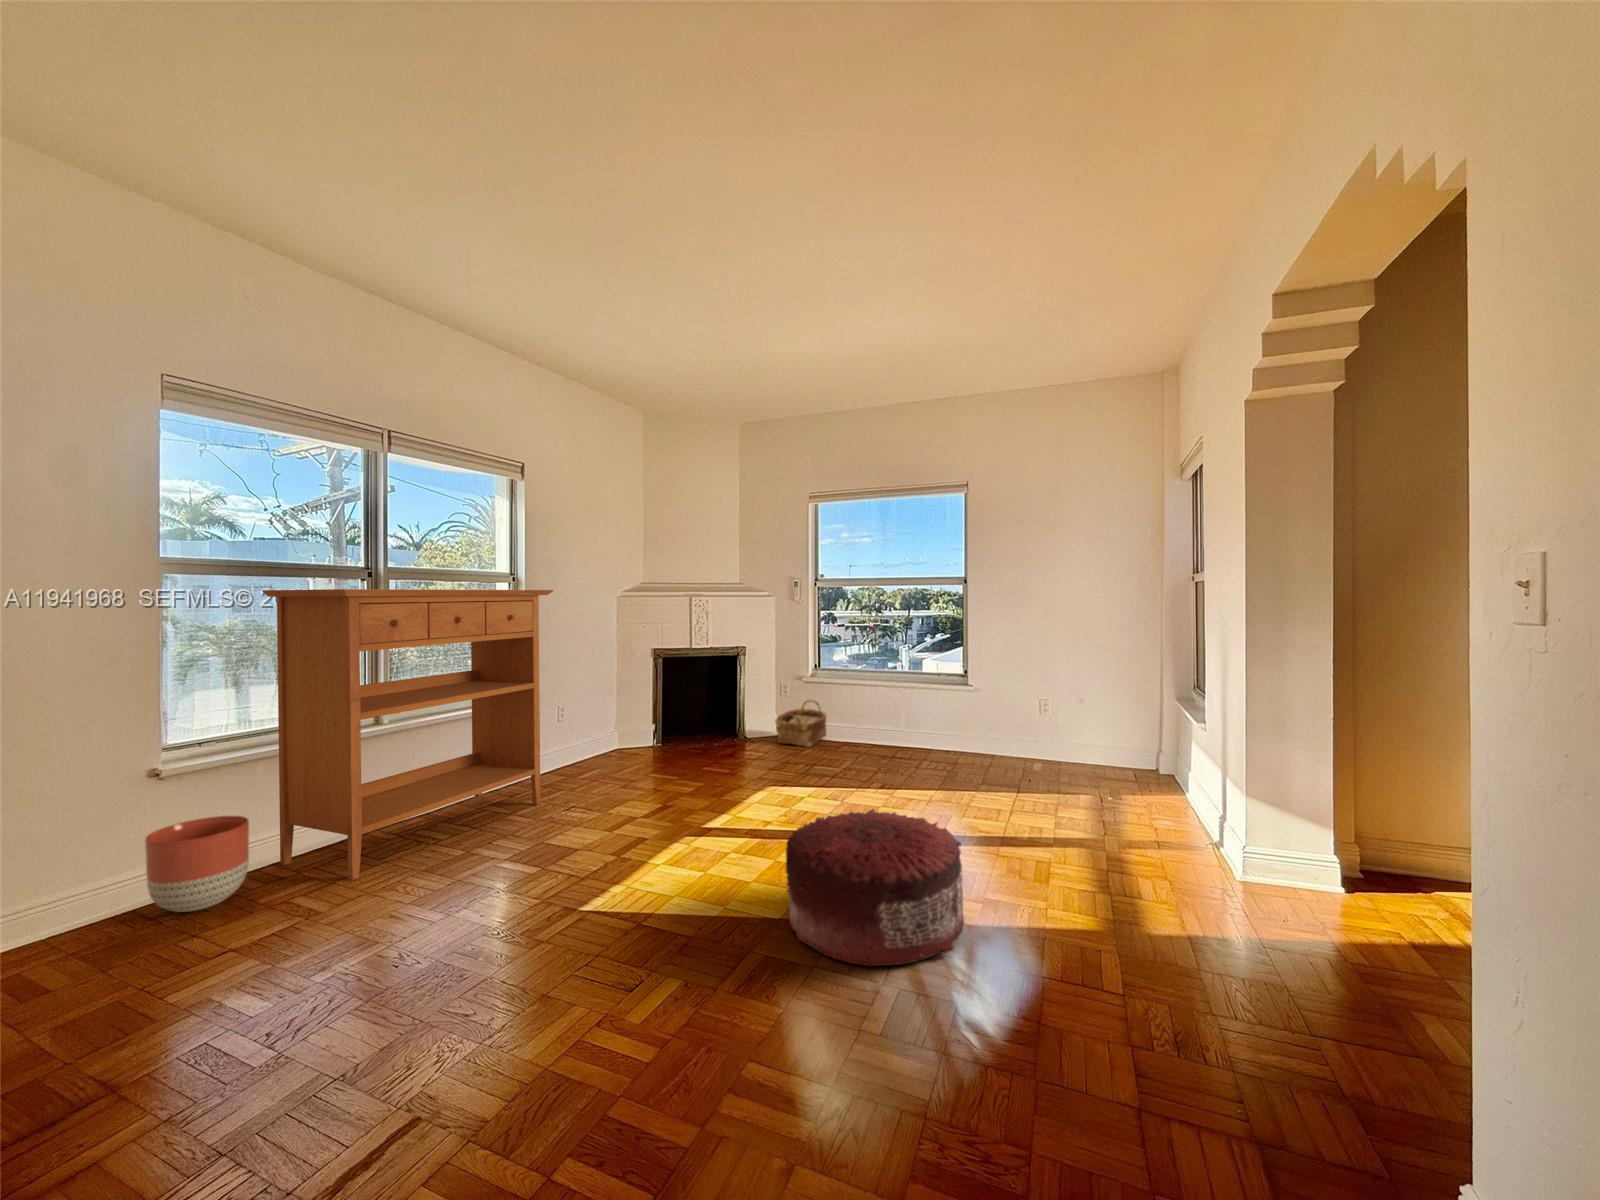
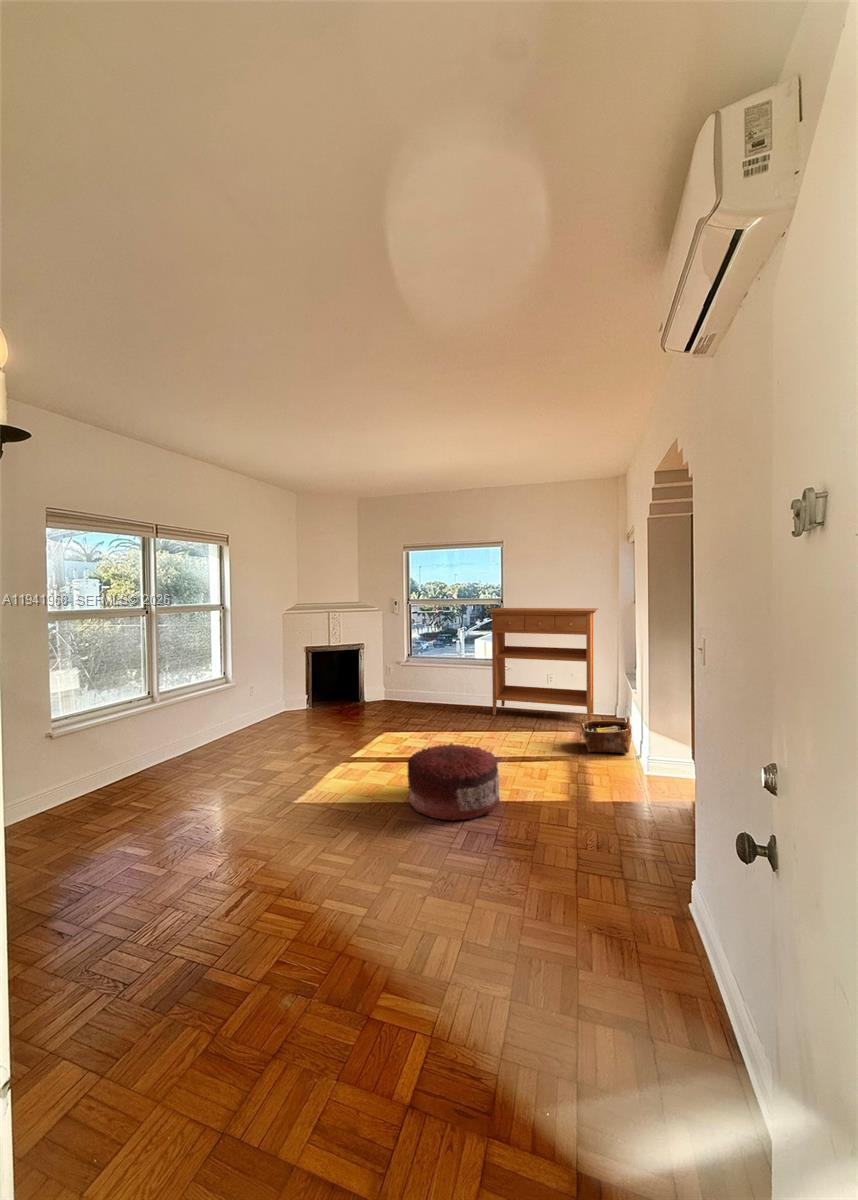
console table: present [262,589,554,880] -> present [486,608,598,721]
woven basket: present [775,700,826,747] -> present [580,716,632,753]
planter: present [145,816,249,912] -> none [47,759,100,813]

